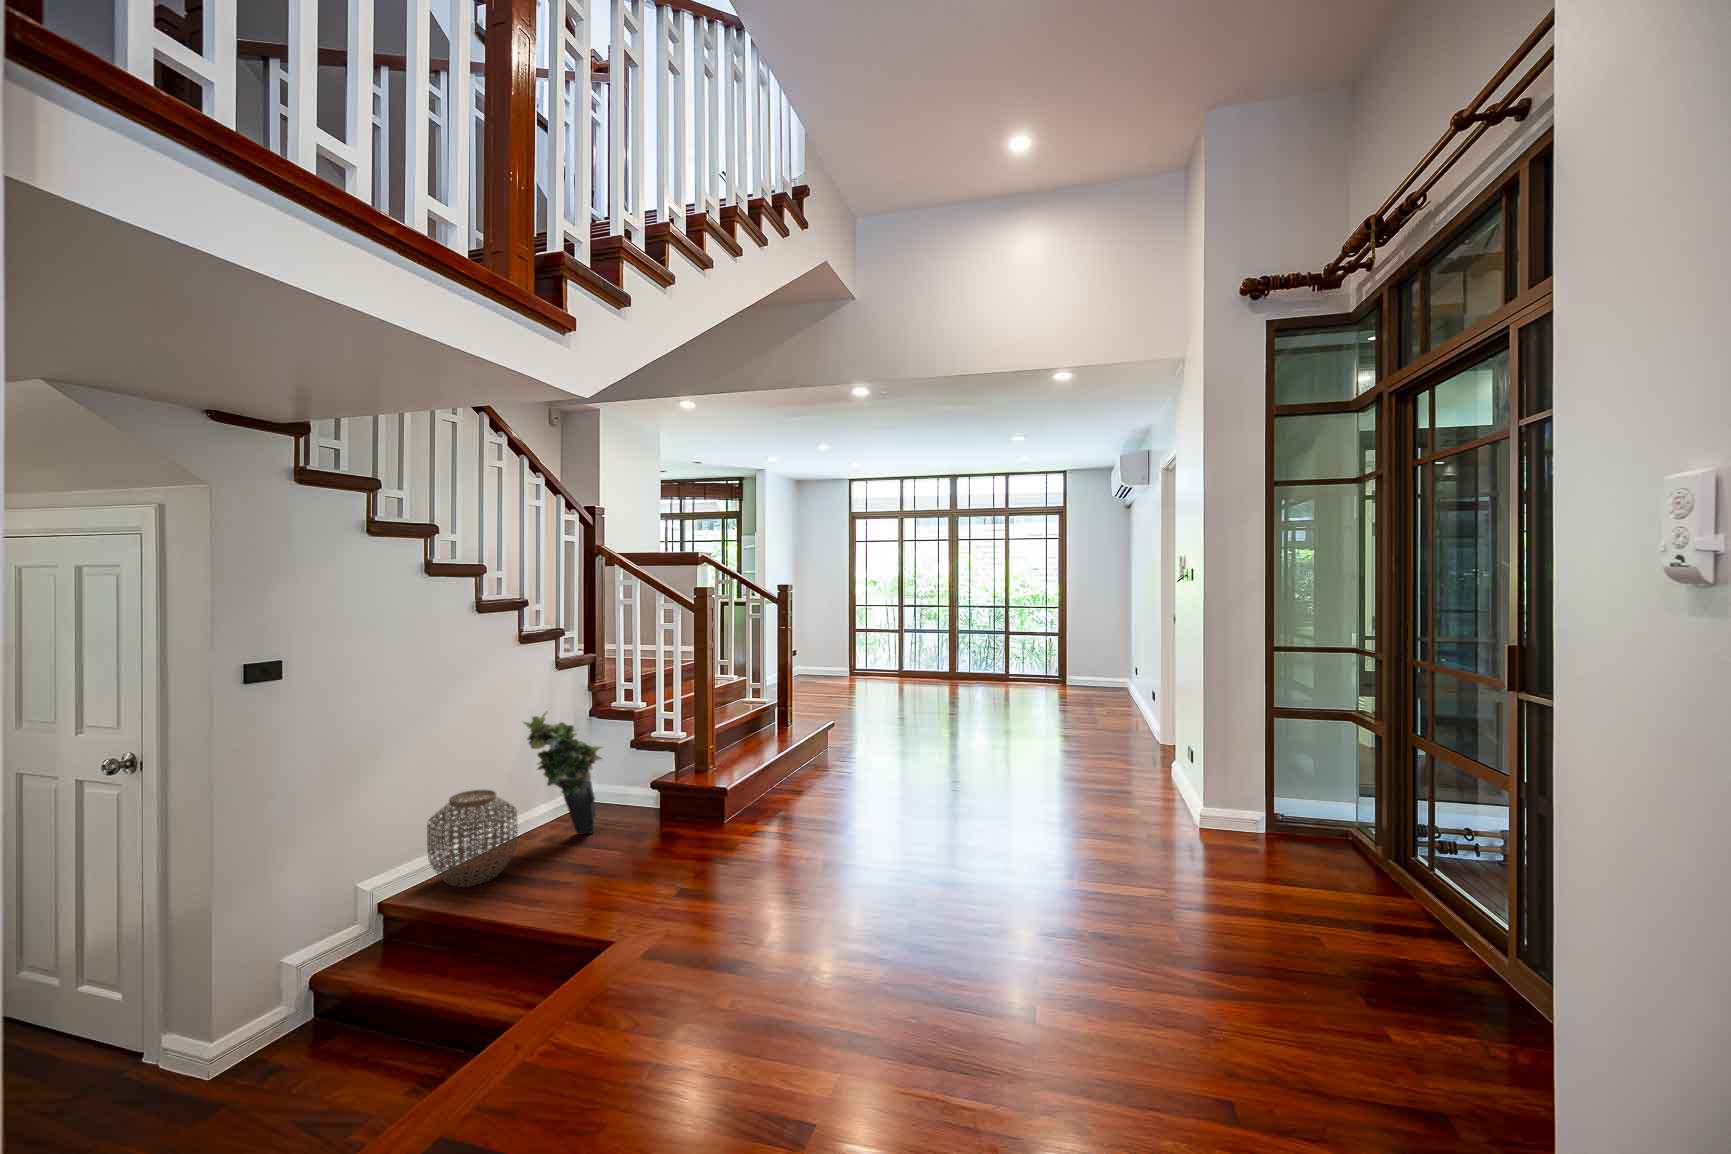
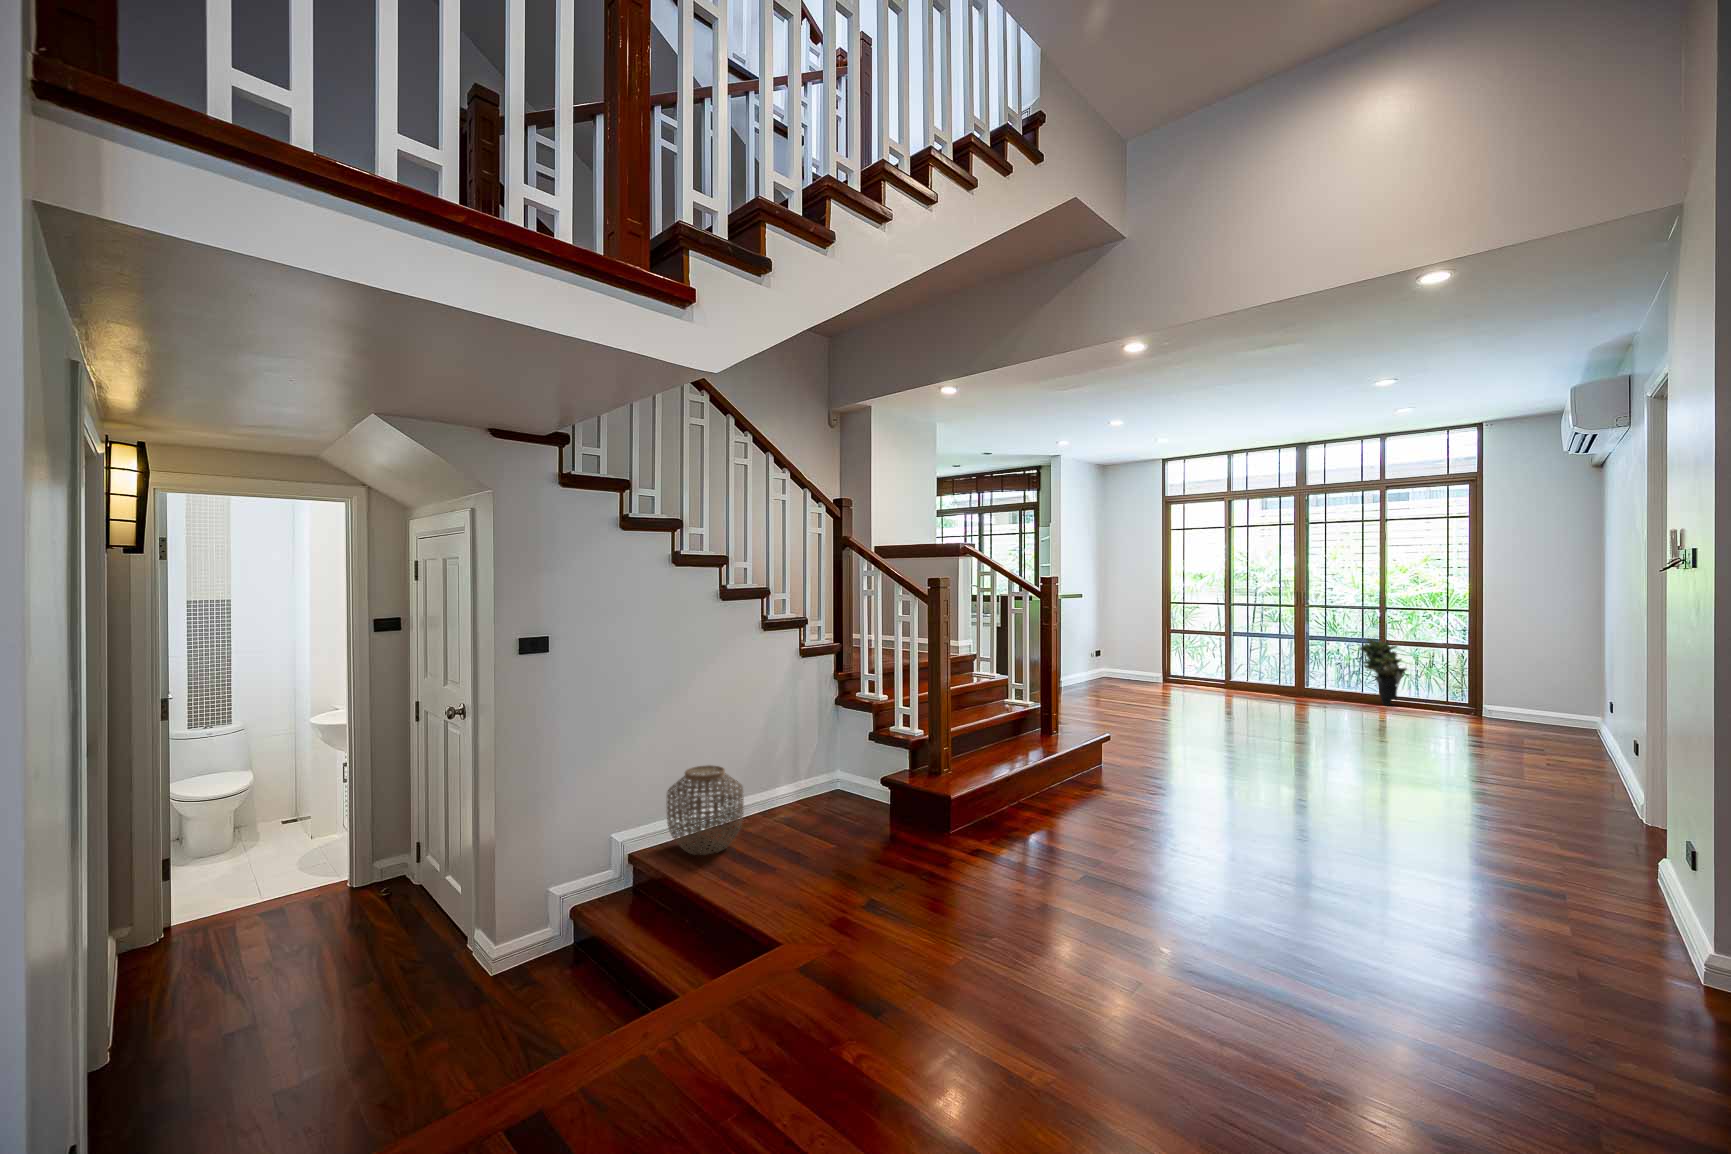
potted plant: present [523,712,602,834] -> present [1360,638,1406,706]

